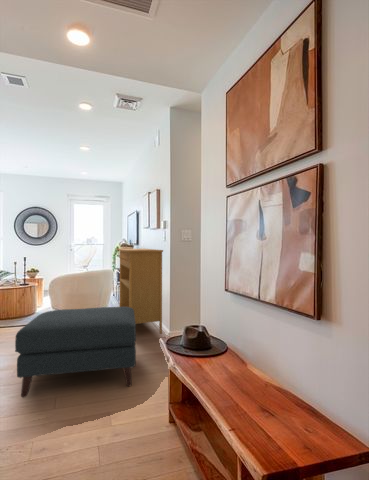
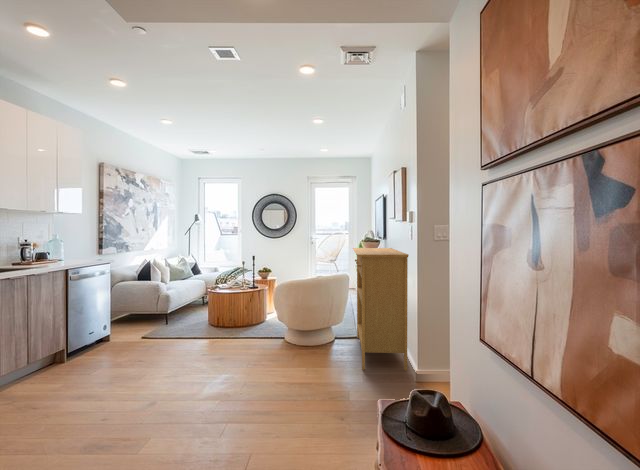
ottoman: present [15,307,136,397] -> none [215,328,361,446]

